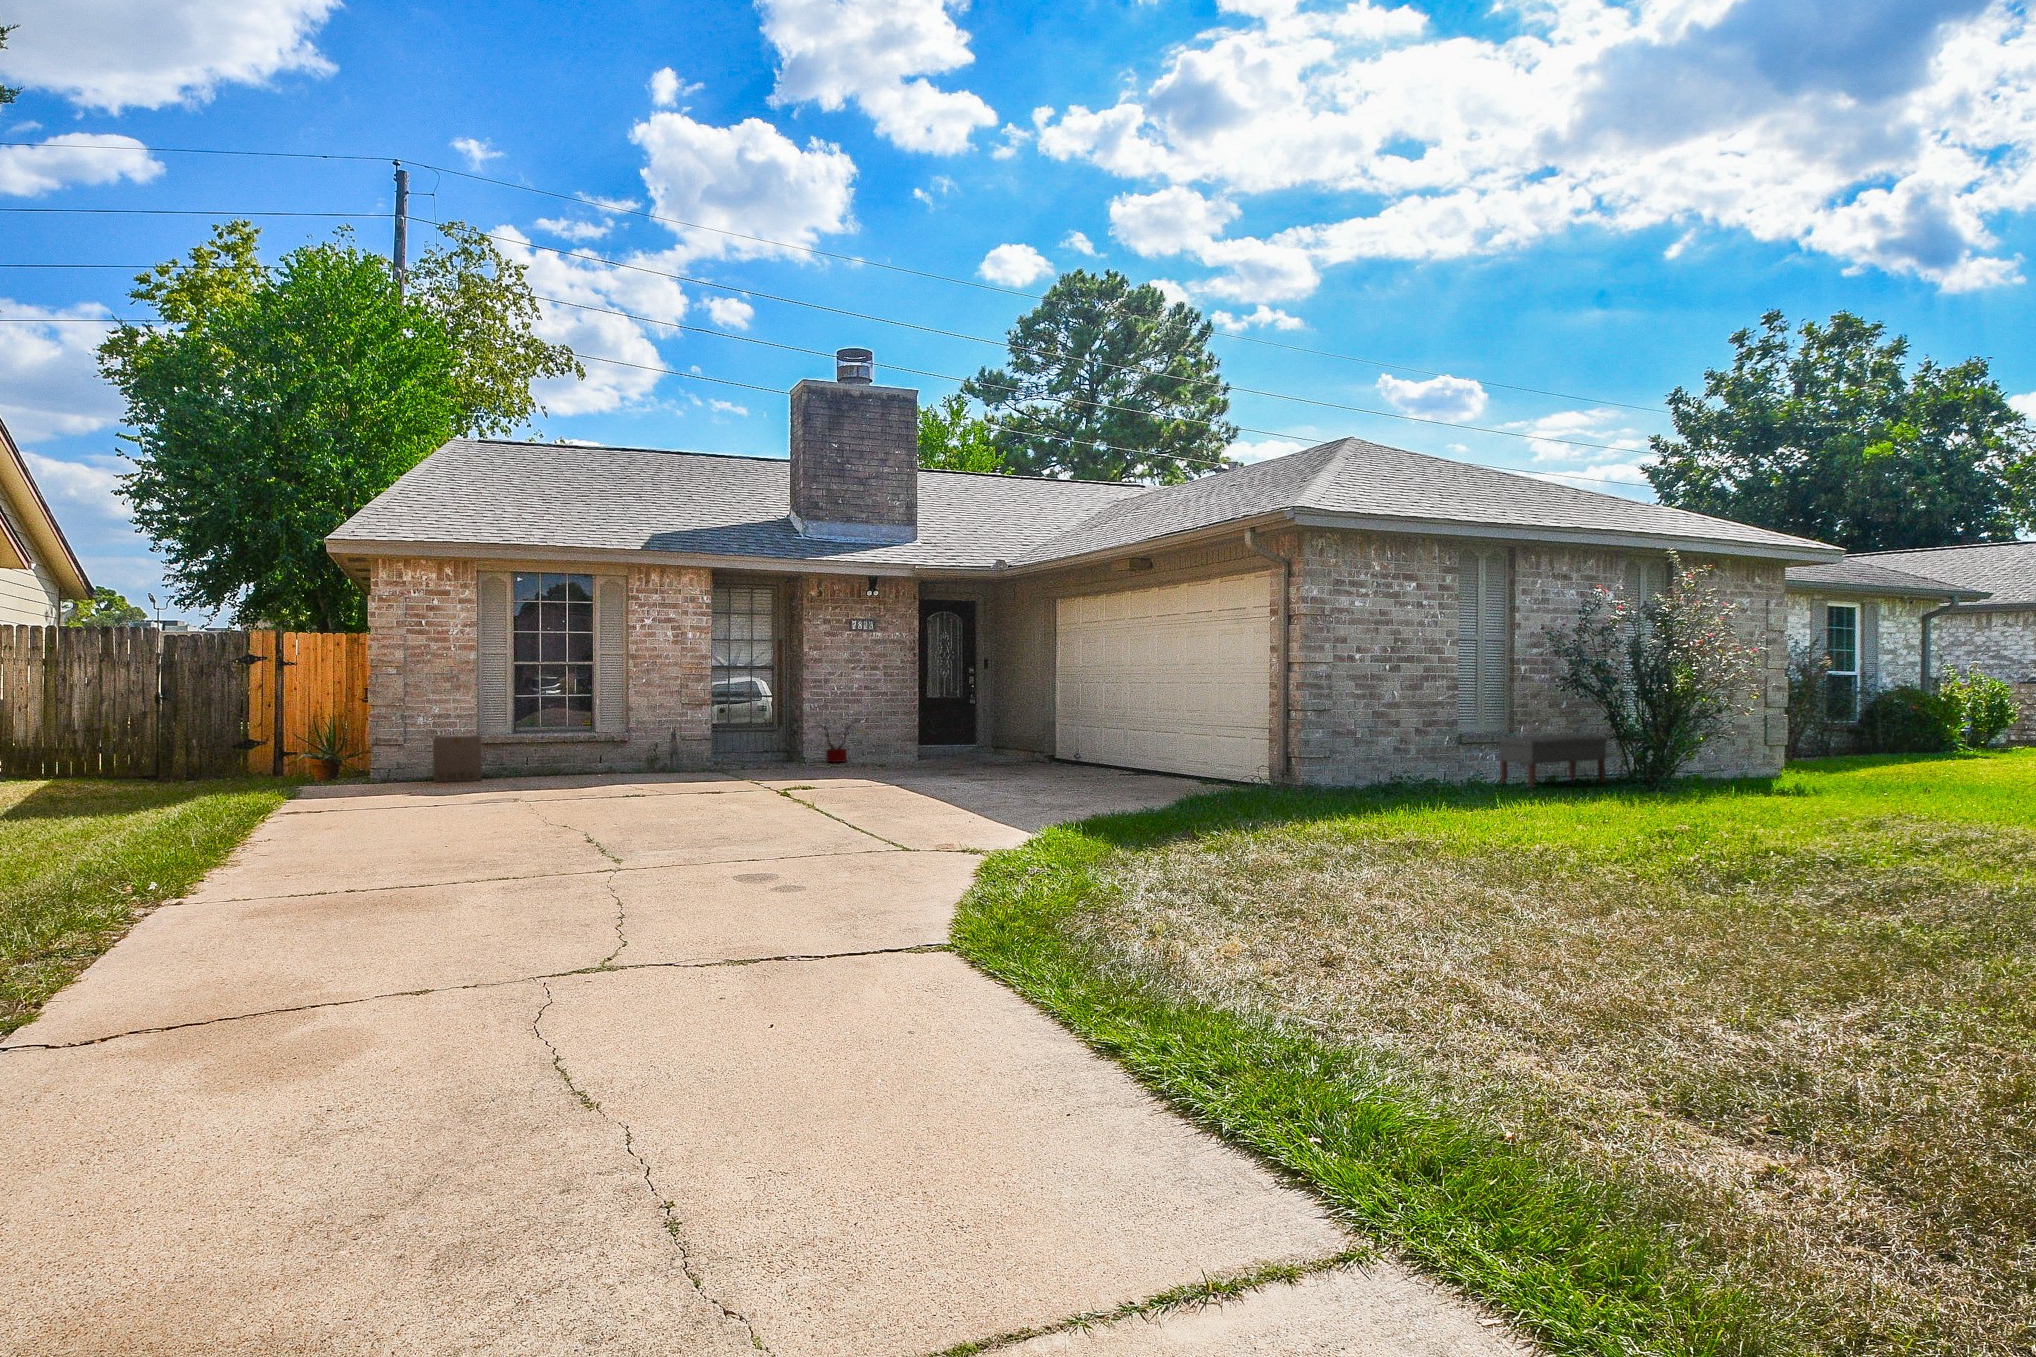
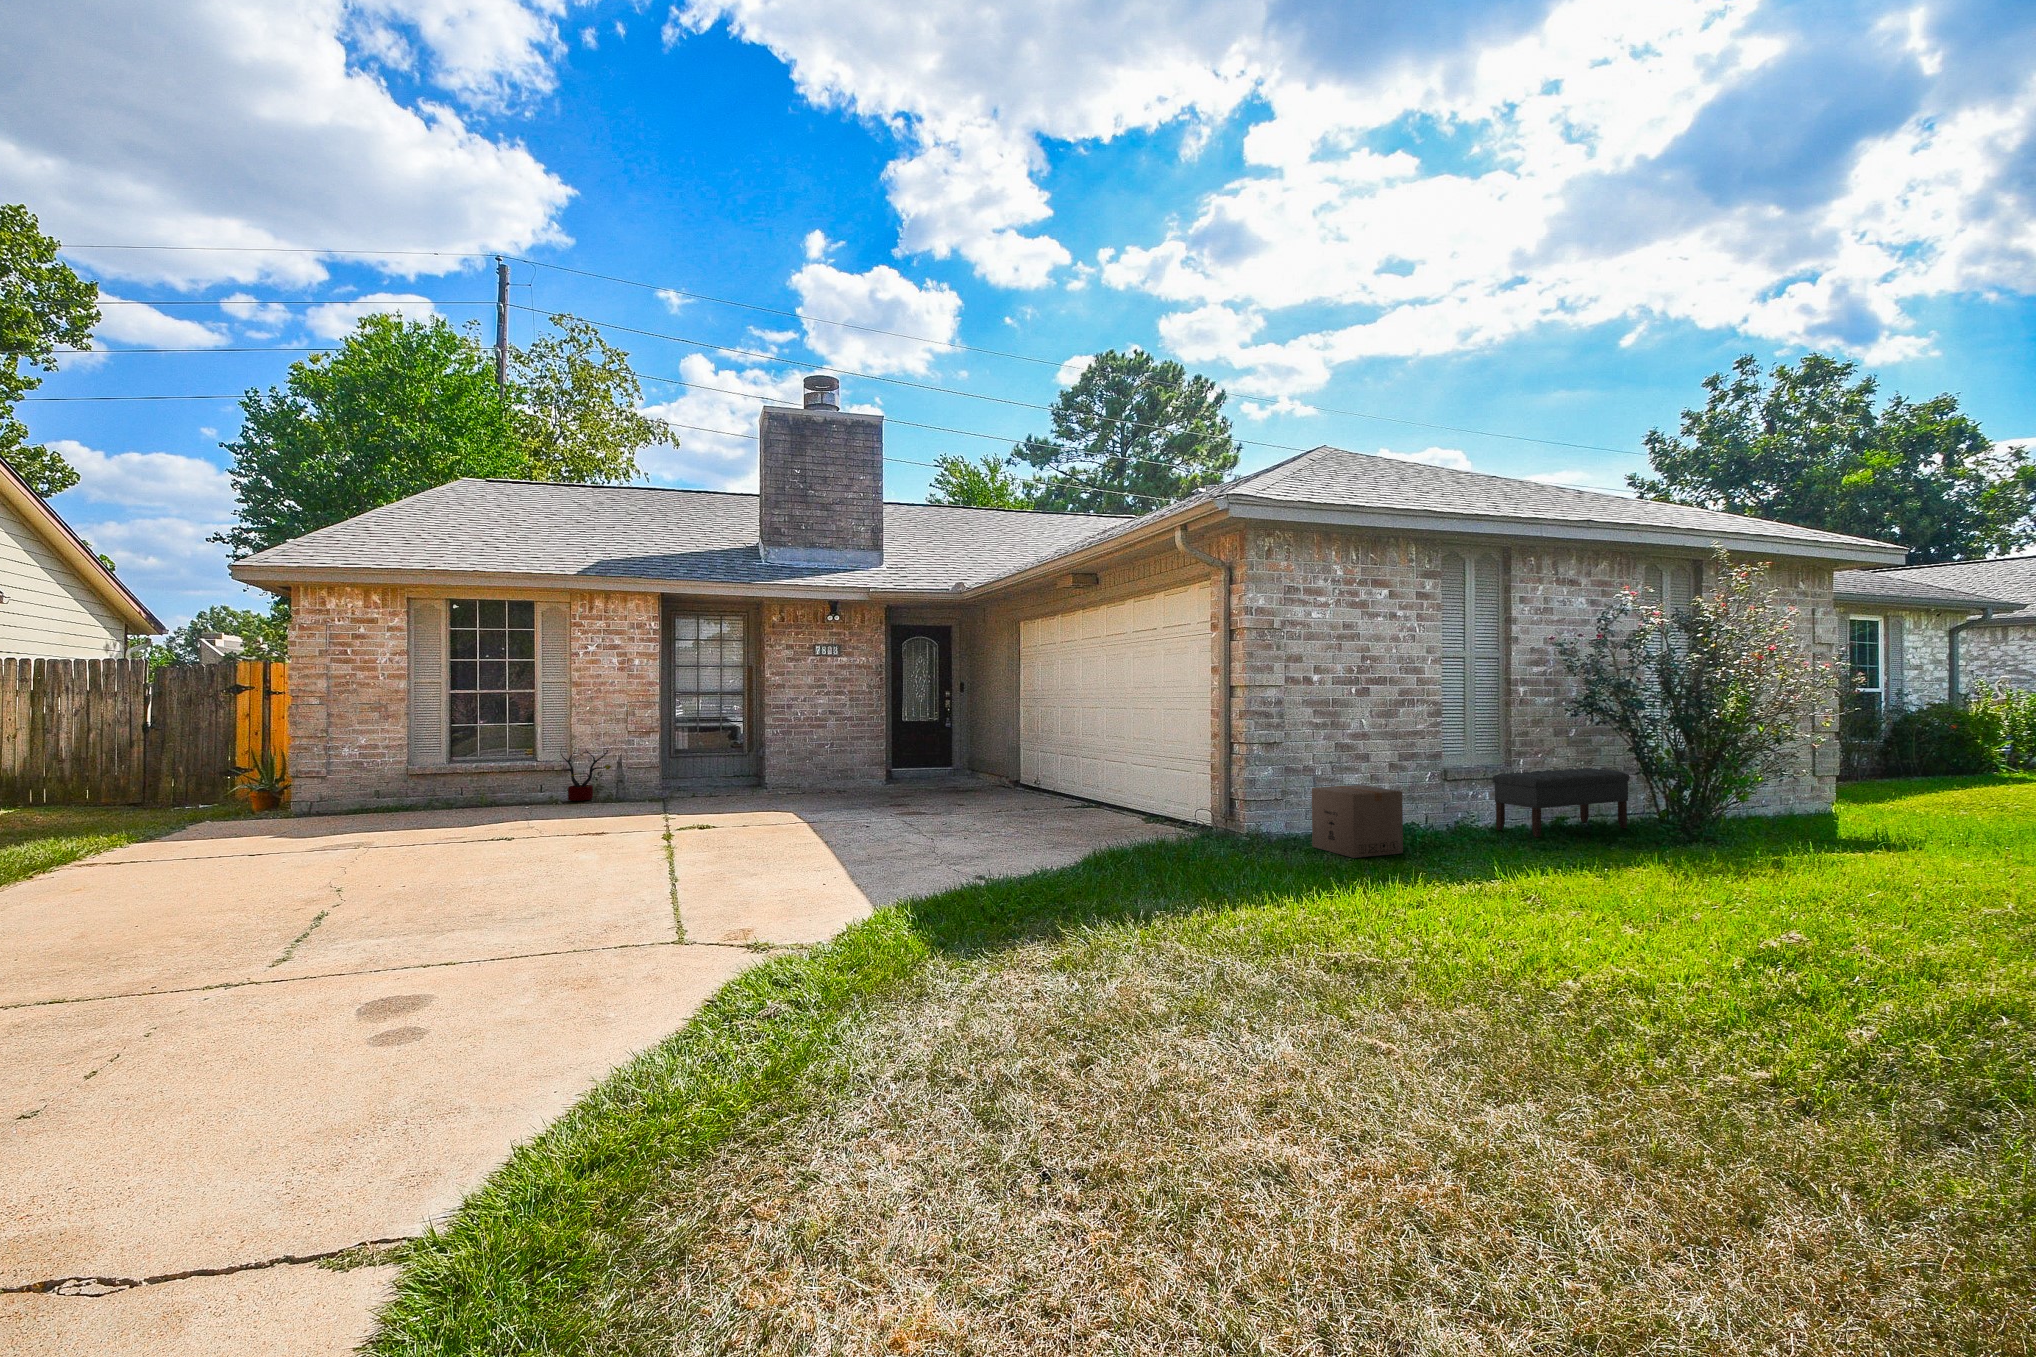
decorative plant: present [819,721,865,762] -> present [560,747,611,801]
cardboard box: present [433,735,482,782] -> present [1312,785,1403,858]

